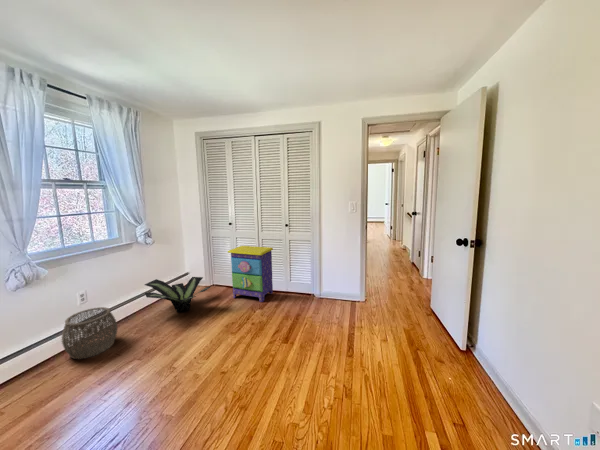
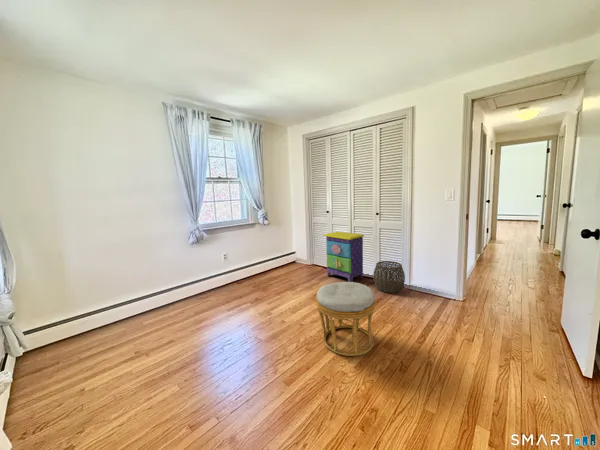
potted plant: present [145,277,211,313] -> none [262,252,309,280]
woven basket: present [62,307,117,359] -> present [373,261,405,293]
ottoman: none [246,308,314,399] -> present [316,282,376,356]

